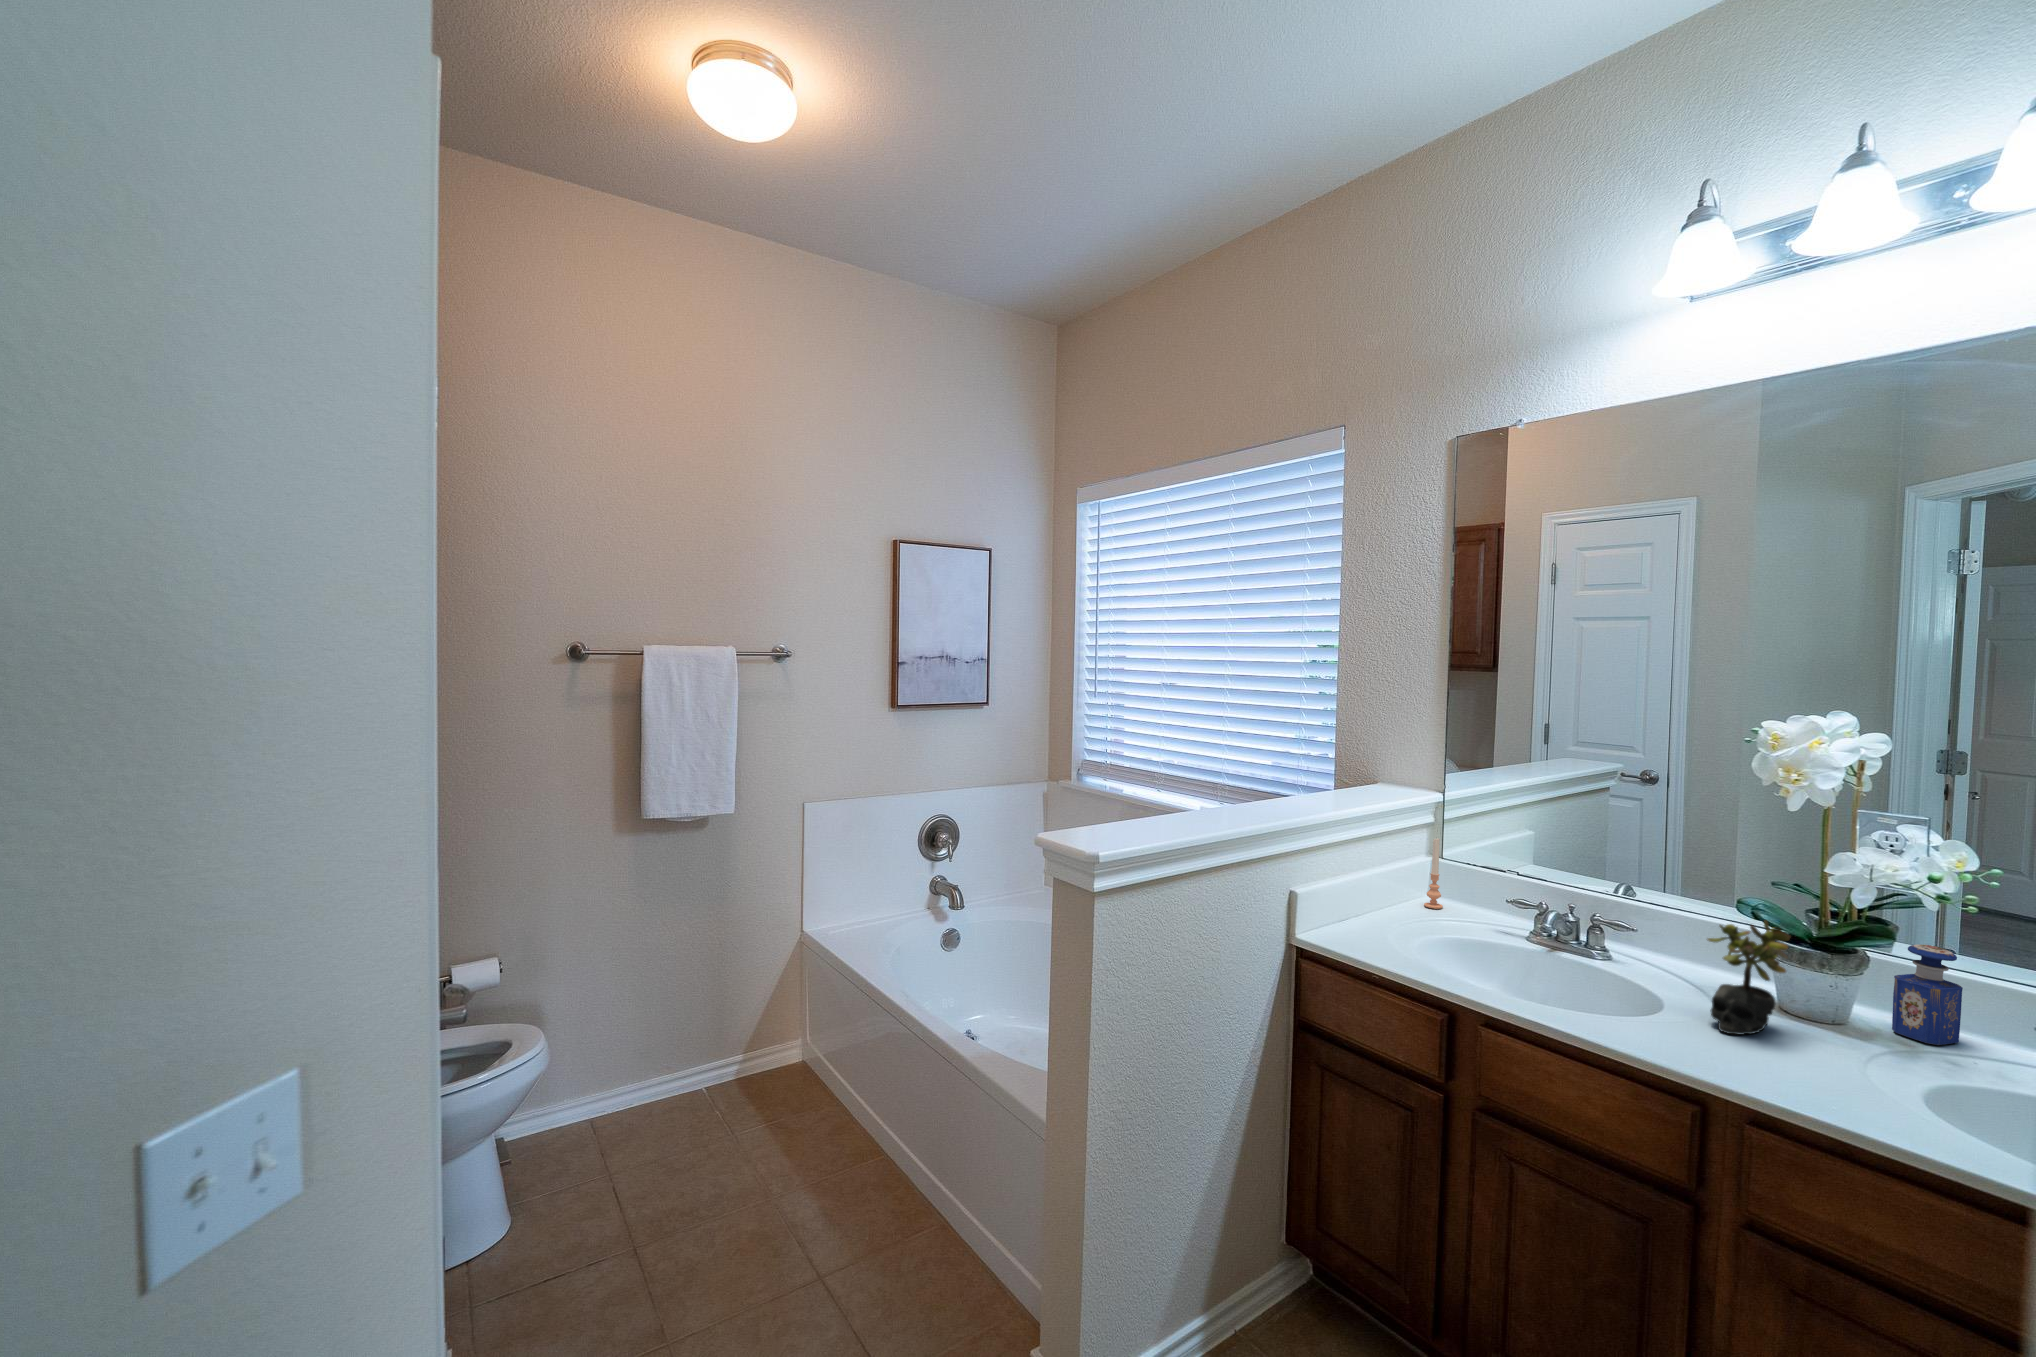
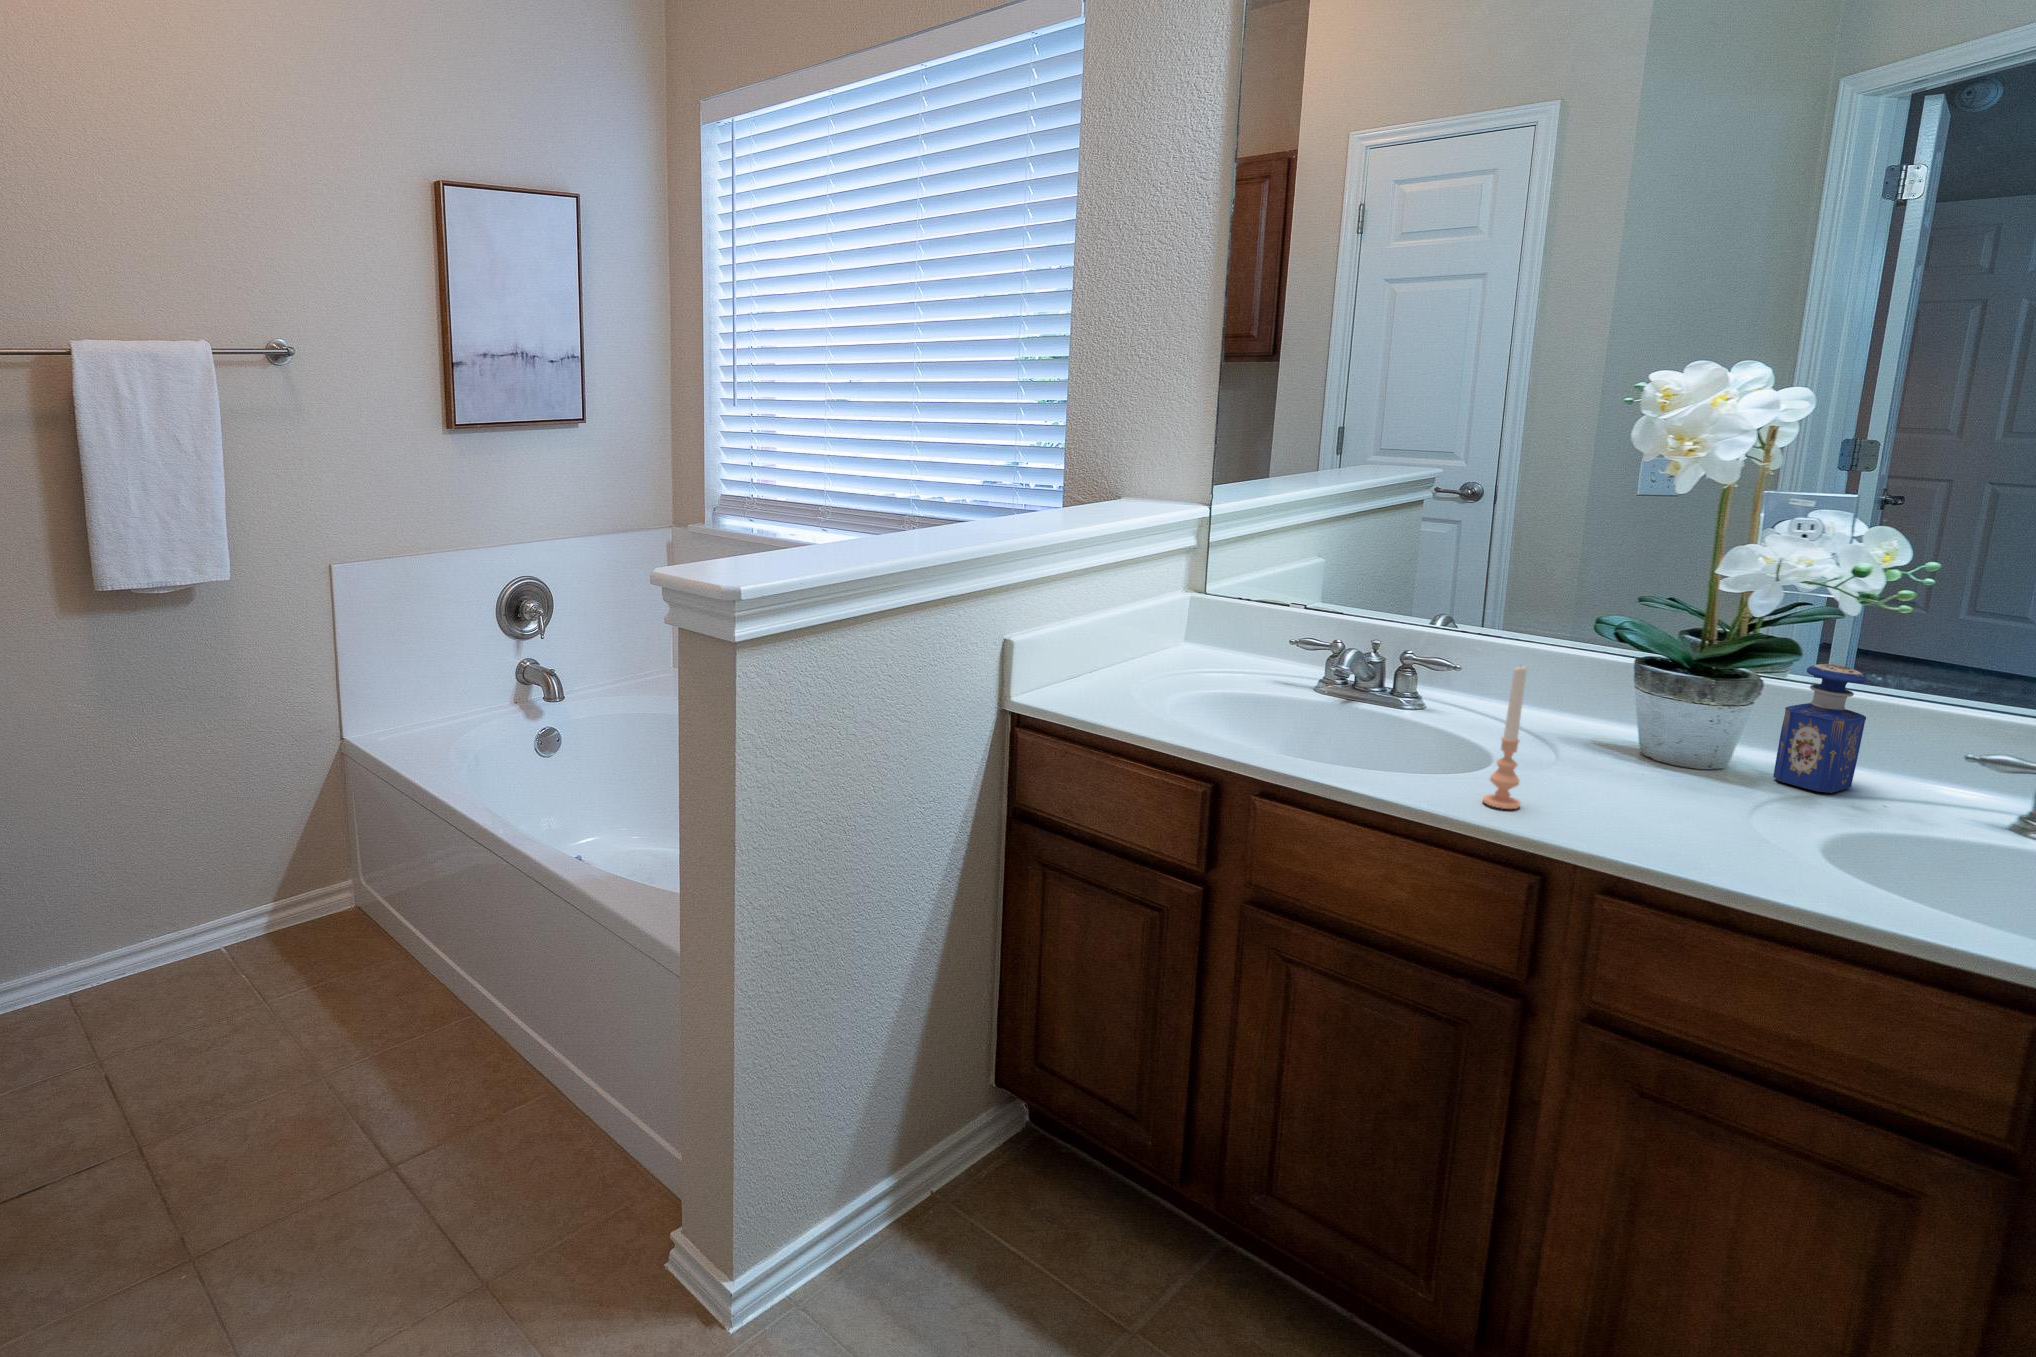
candle: present [1424,838,1443,909] -> present [1483,667,1527,809]
succulent plant: present [1708,920,1790,1035] -> none [1567,641,1679,800]

